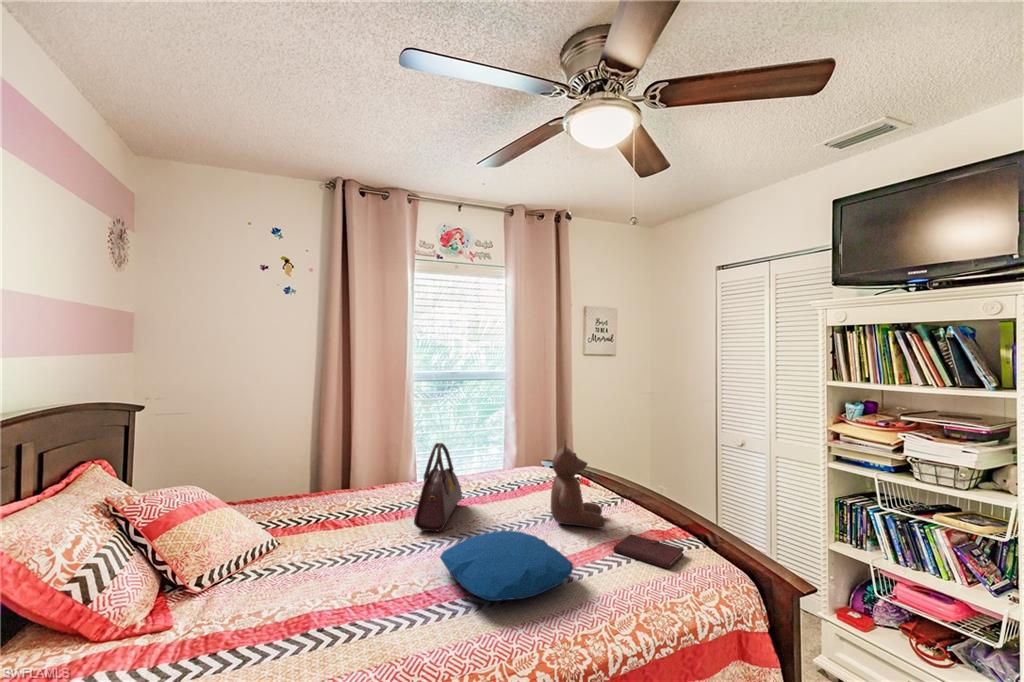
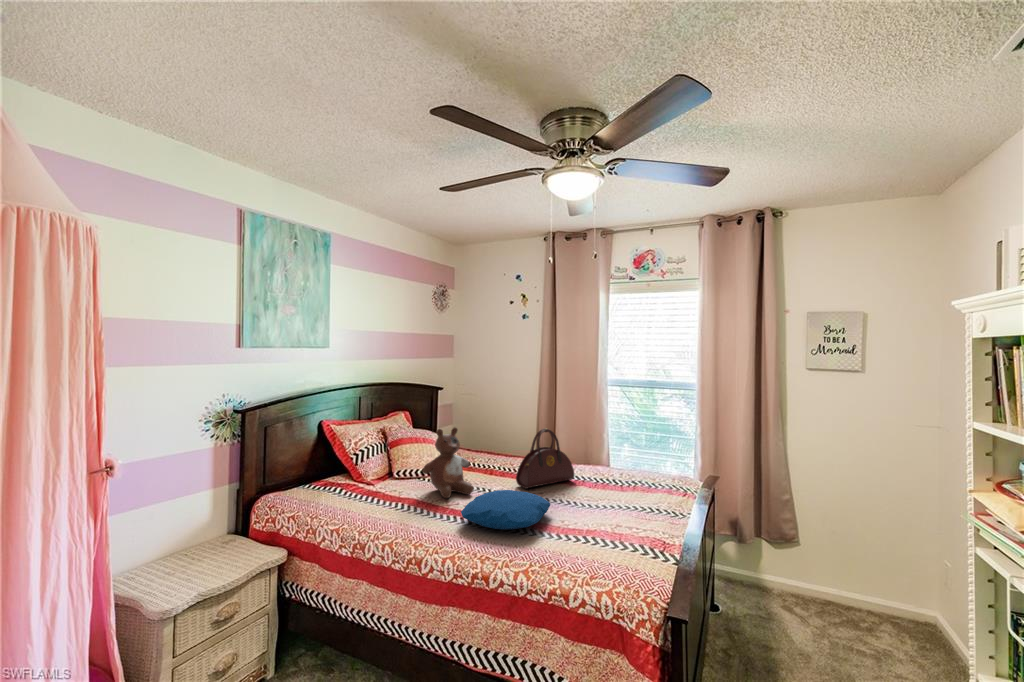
stuffed bear: present [551,439,605,529] -> present [422,428,473,498]
notebook: present [613,535,684,569] -> none [600,533,647,561]

